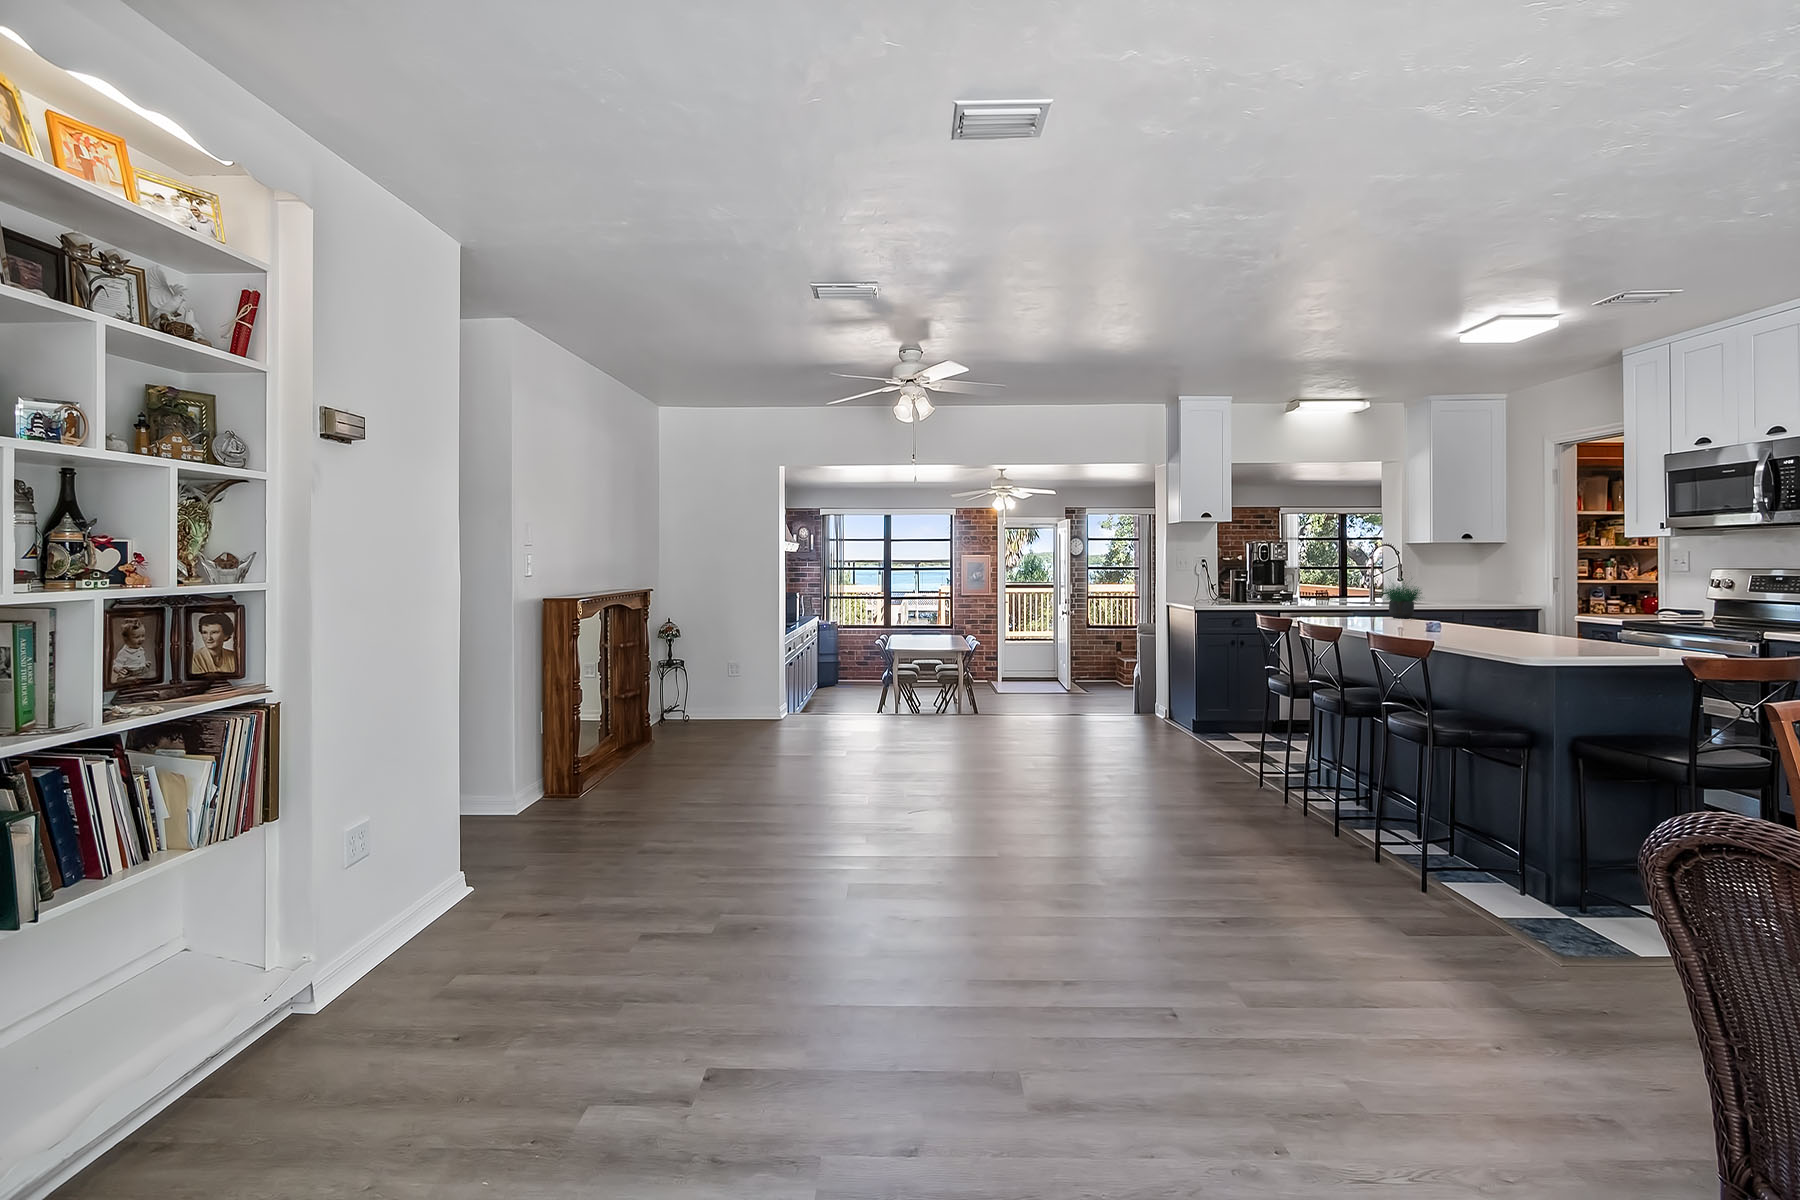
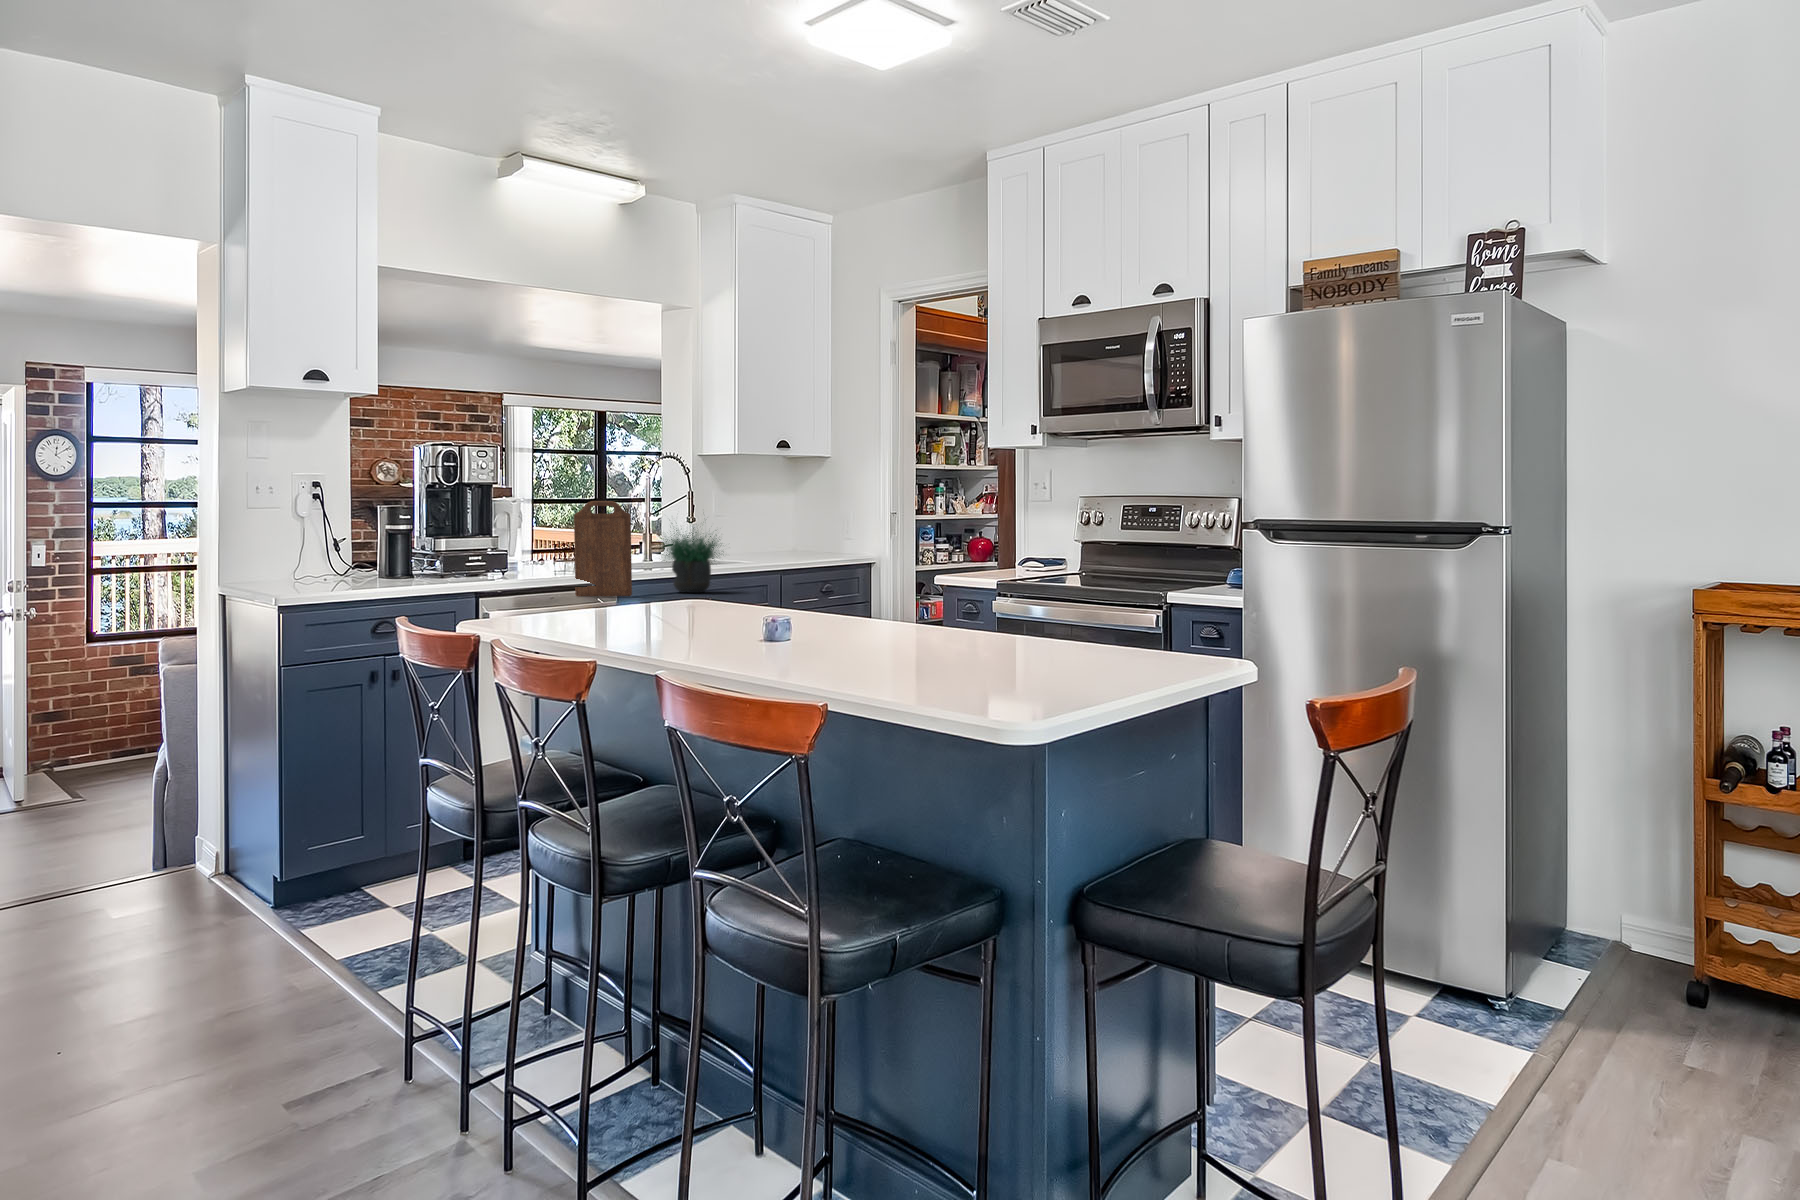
cutting board: none [1331,569,1365,617] -> present [574,501,632,596]

